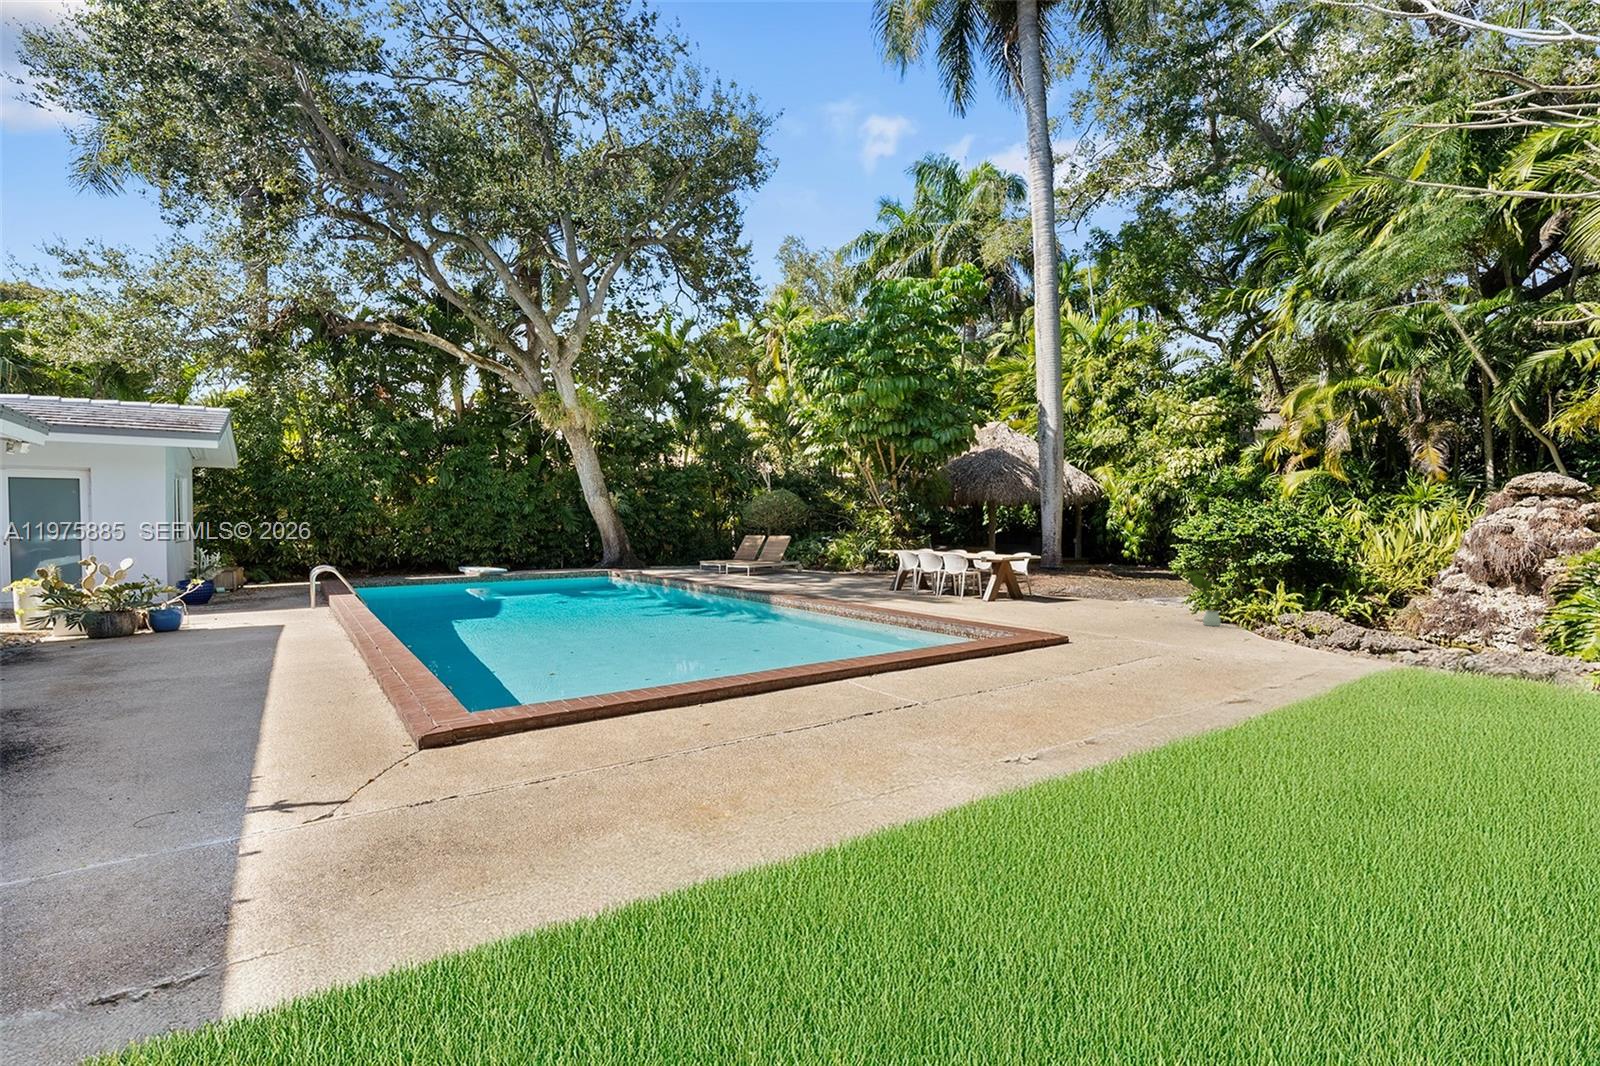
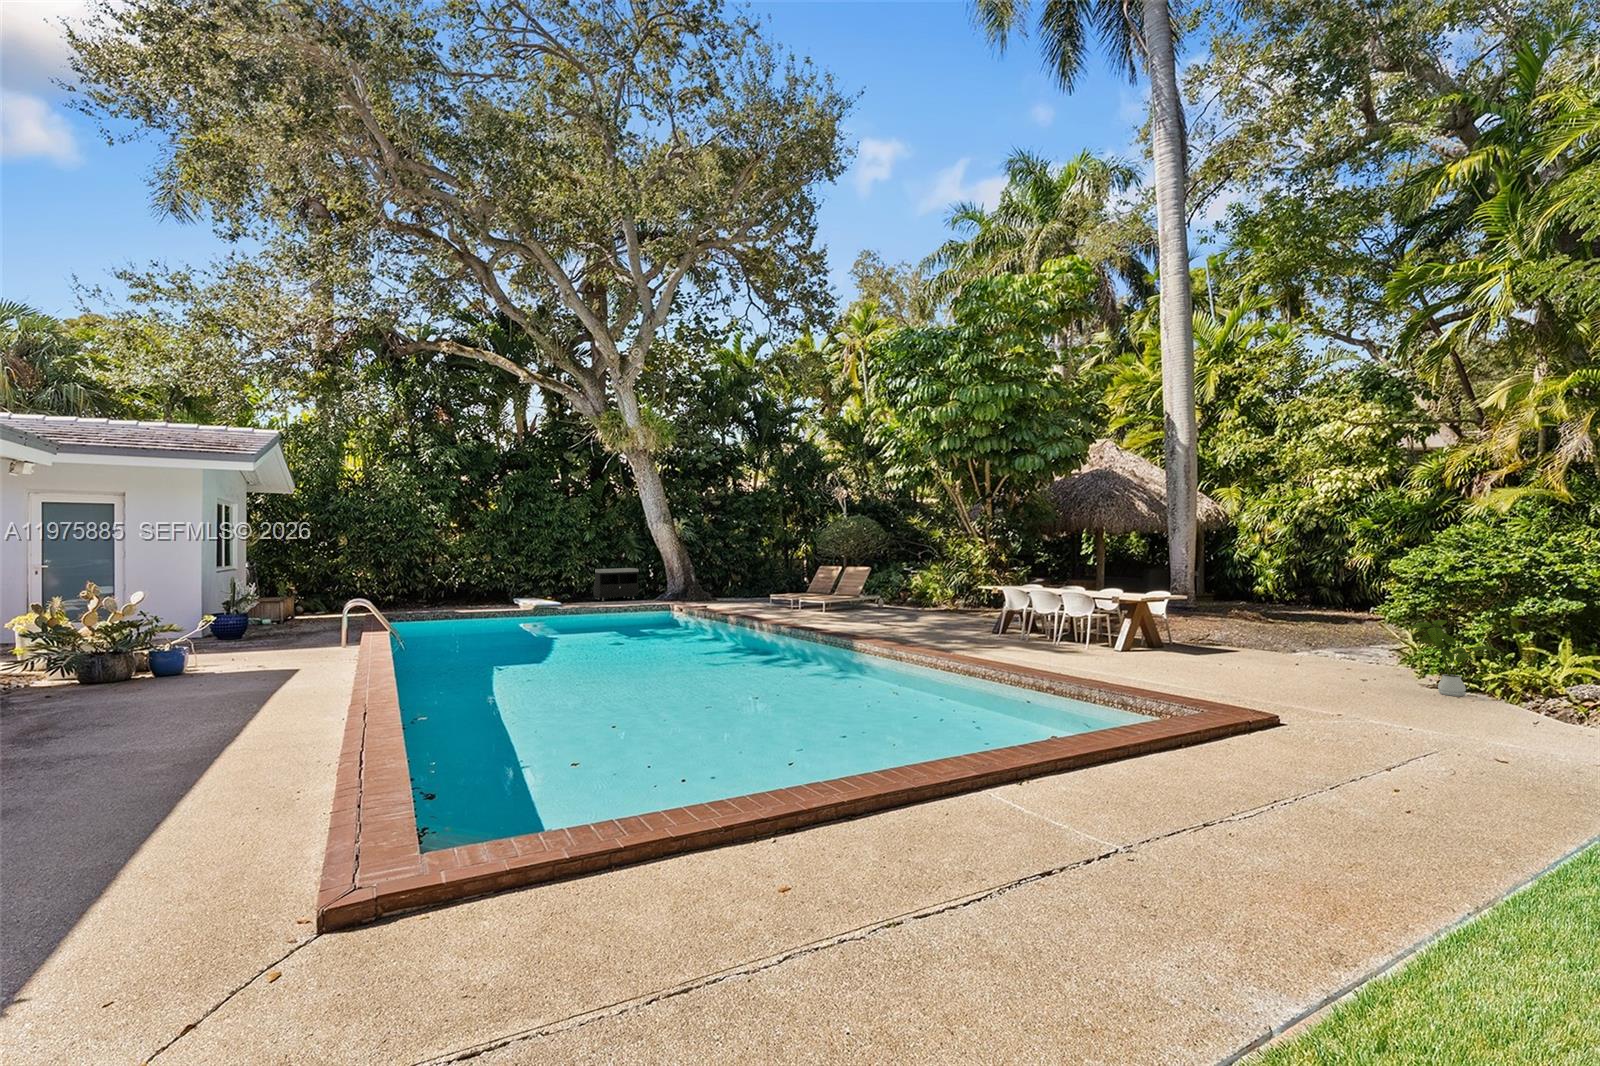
storage bench: none [531,538,575,568] -> present [593,568,639,601]

